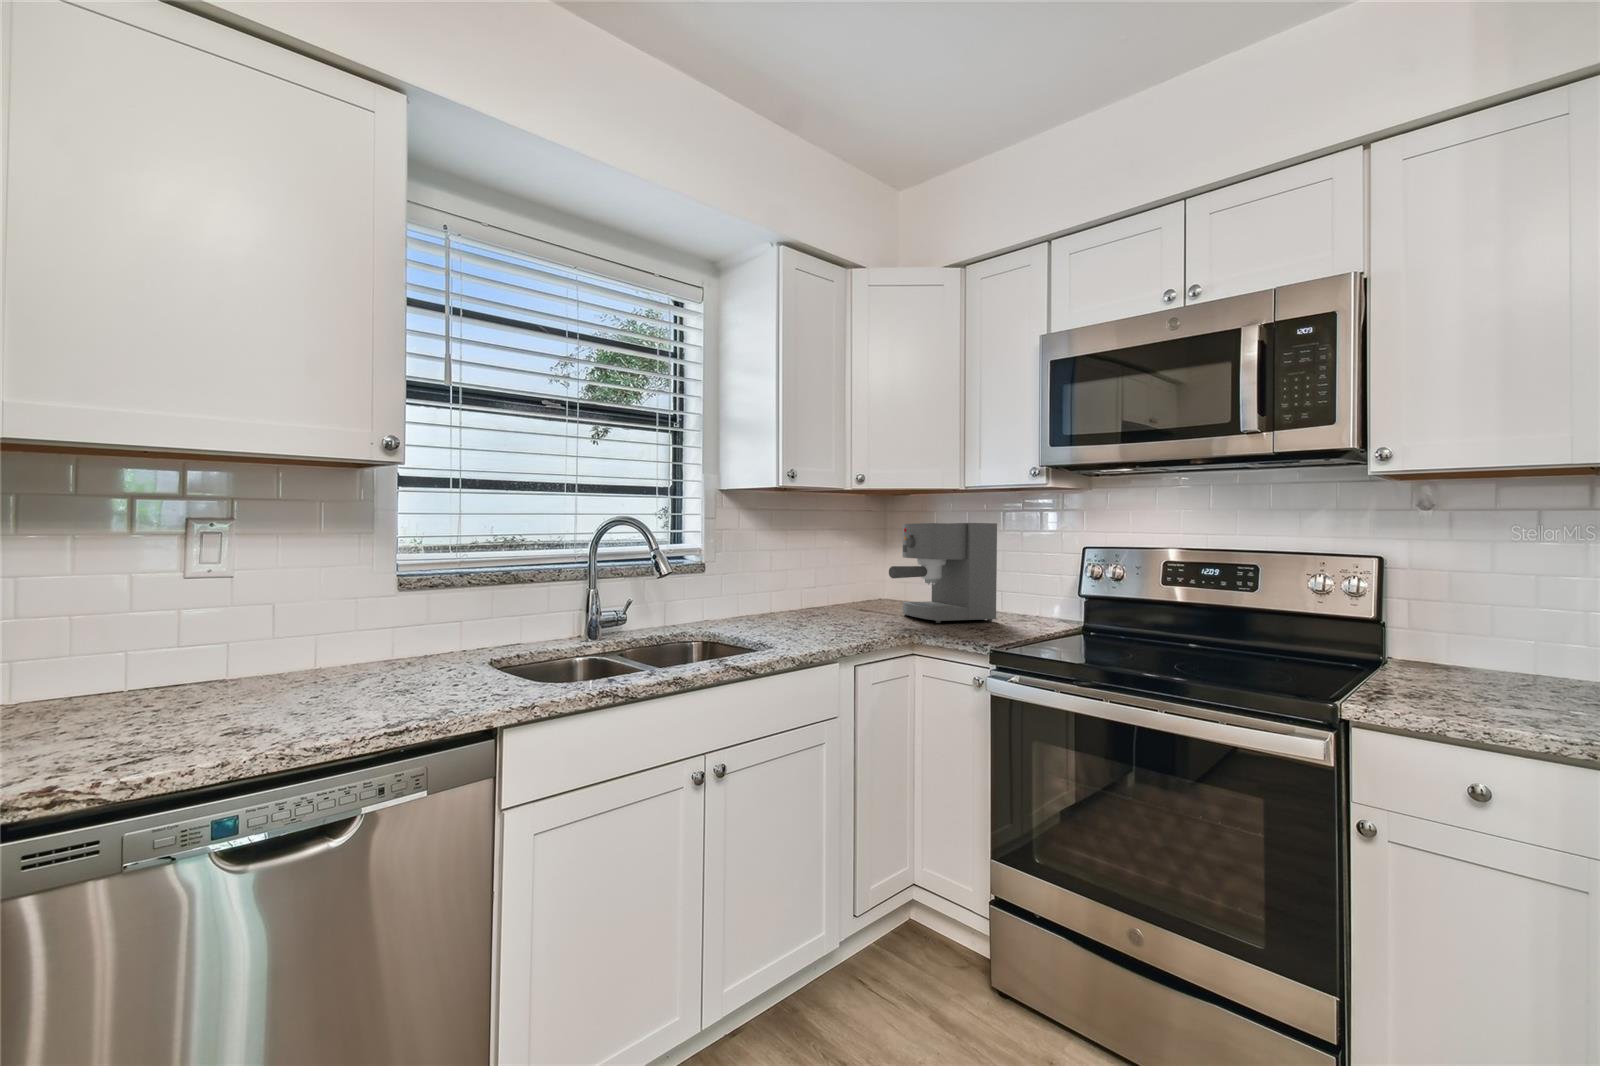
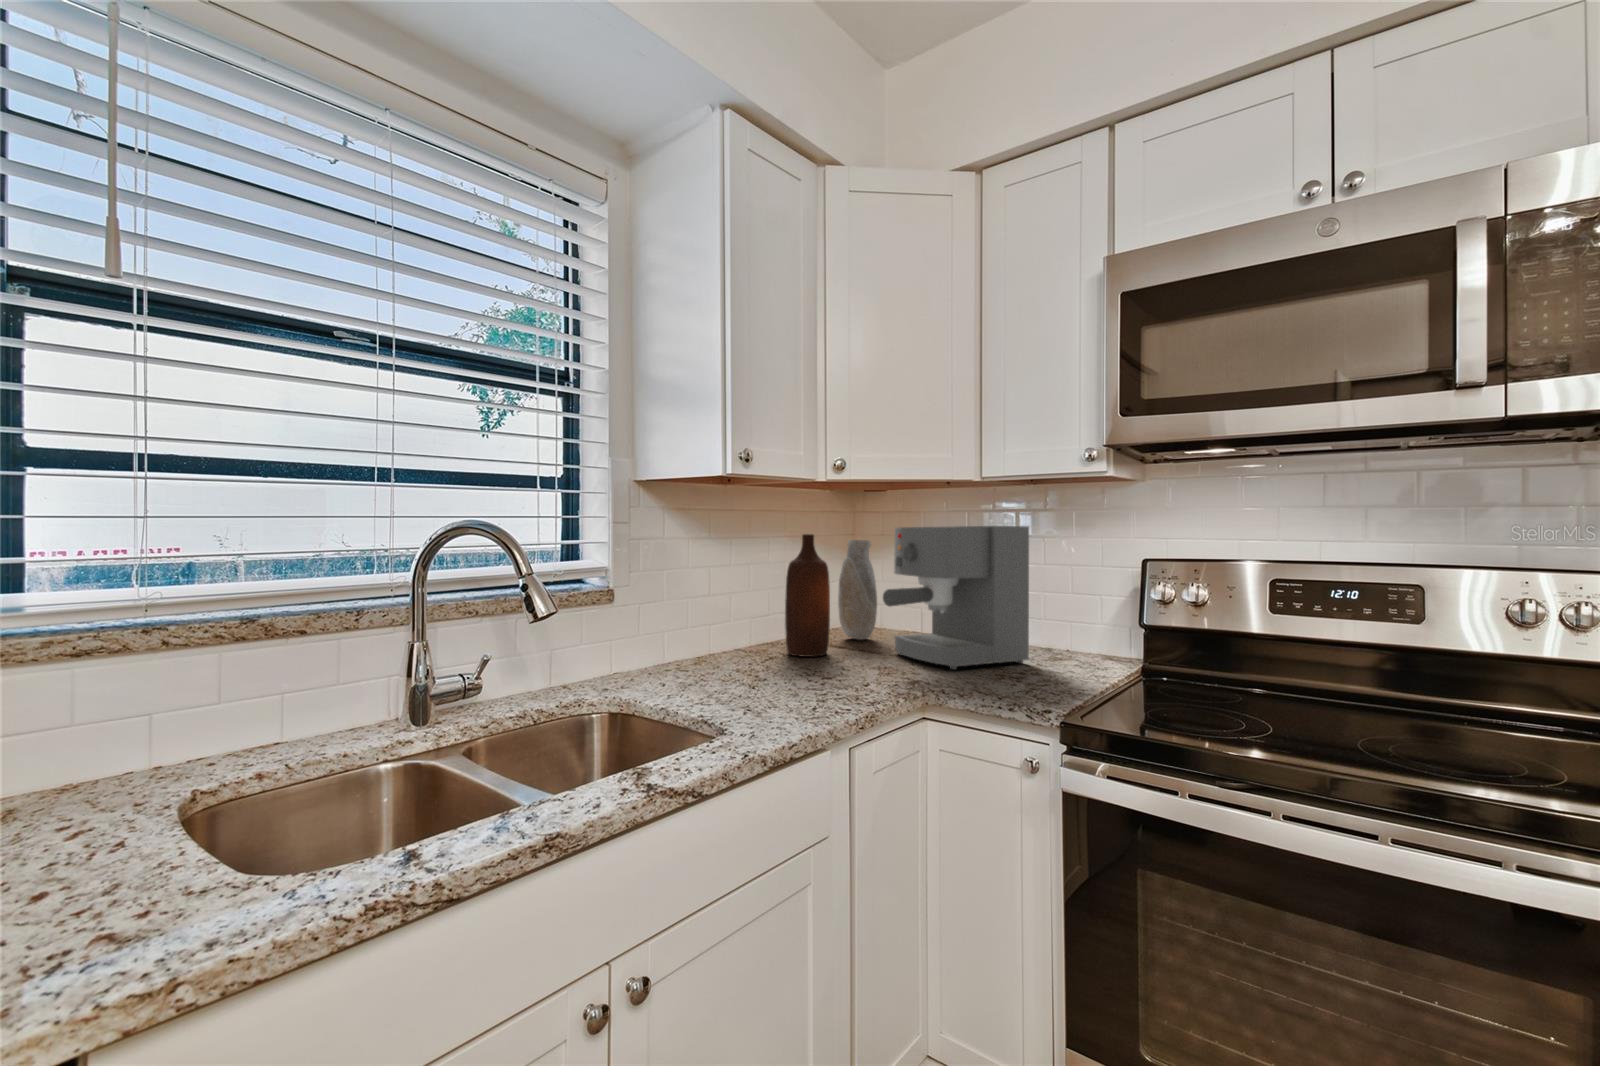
bottle: none [824,529,856,615] -> present [785,534,830,657]
vase: none [867,533,895,607] -> present [838,540,877,640]

